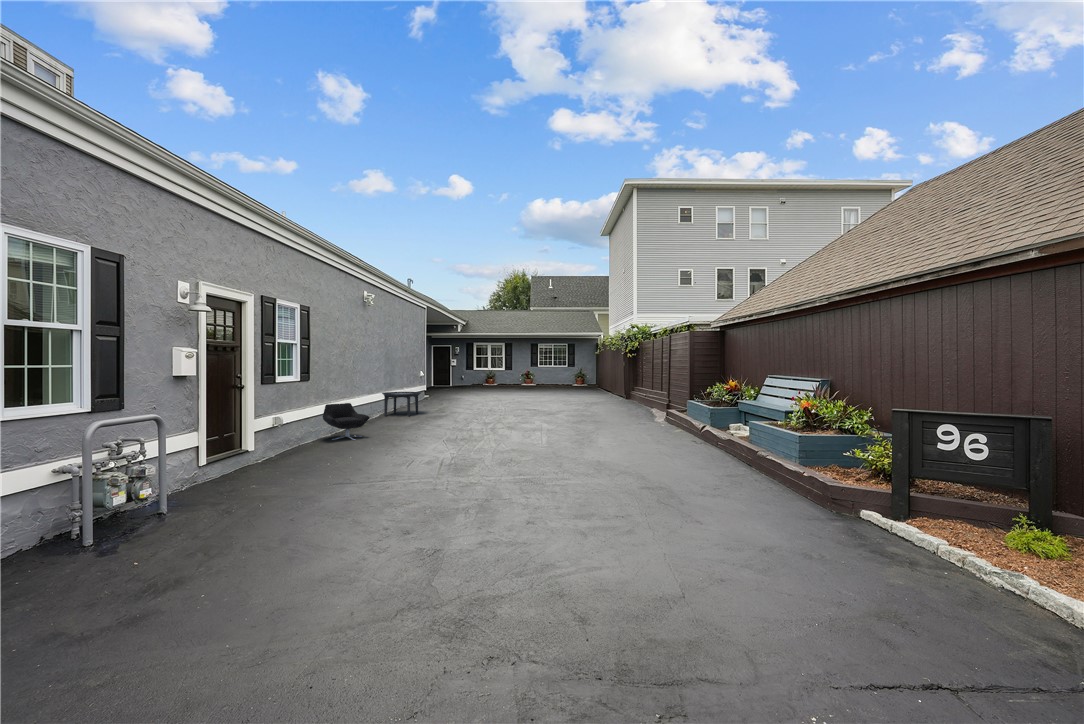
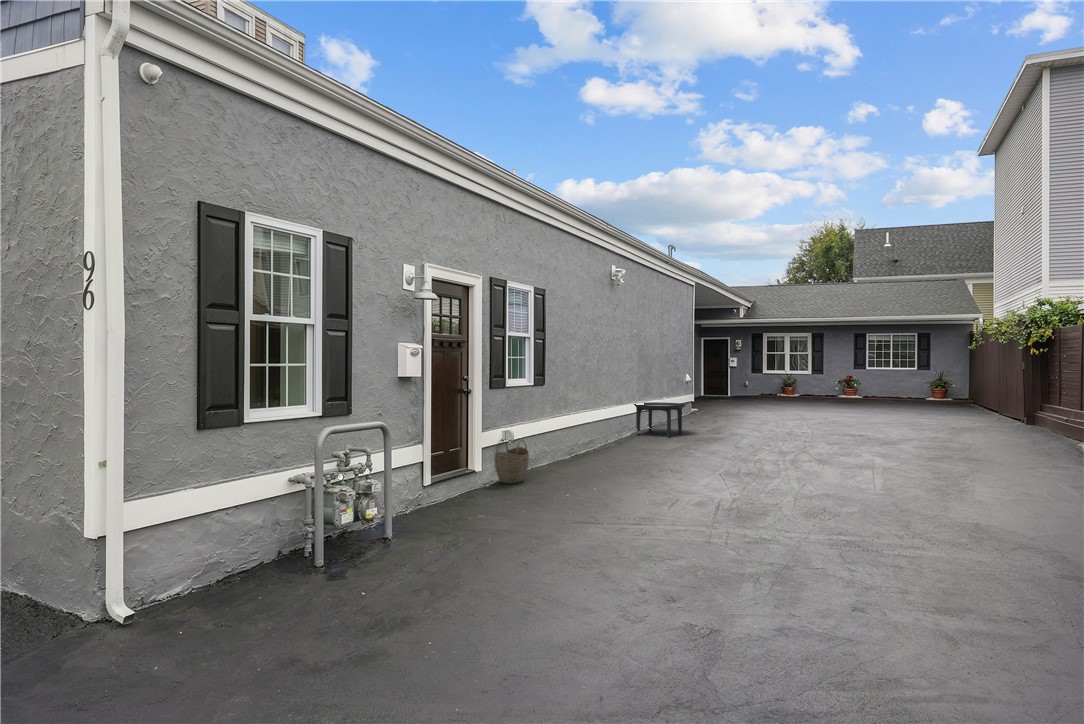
lounge chair: present [323,403,370,440] -> none [560,416,618,466]
woven basket: none [265,424,296,459] -> present [494,439,529,484]

